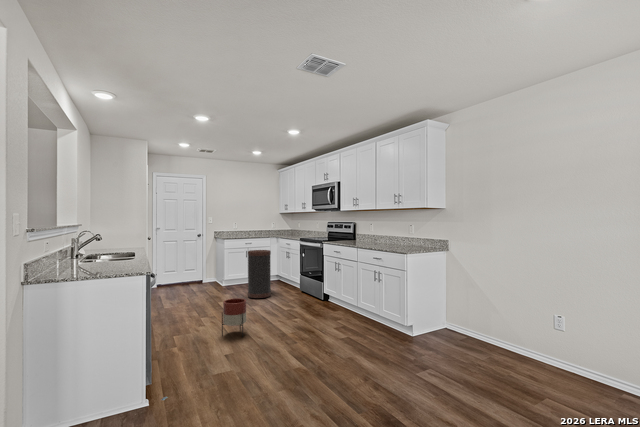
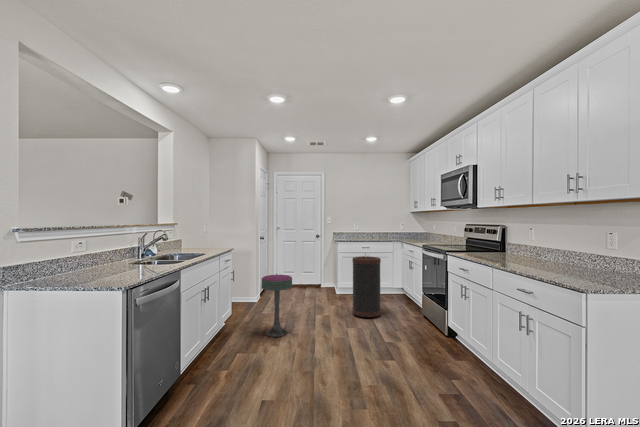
bar stool: none [181,268,209,321] -> present [261,275,292,337]
planter: present [222,298,246,337] -> none [280,321,311,378]

